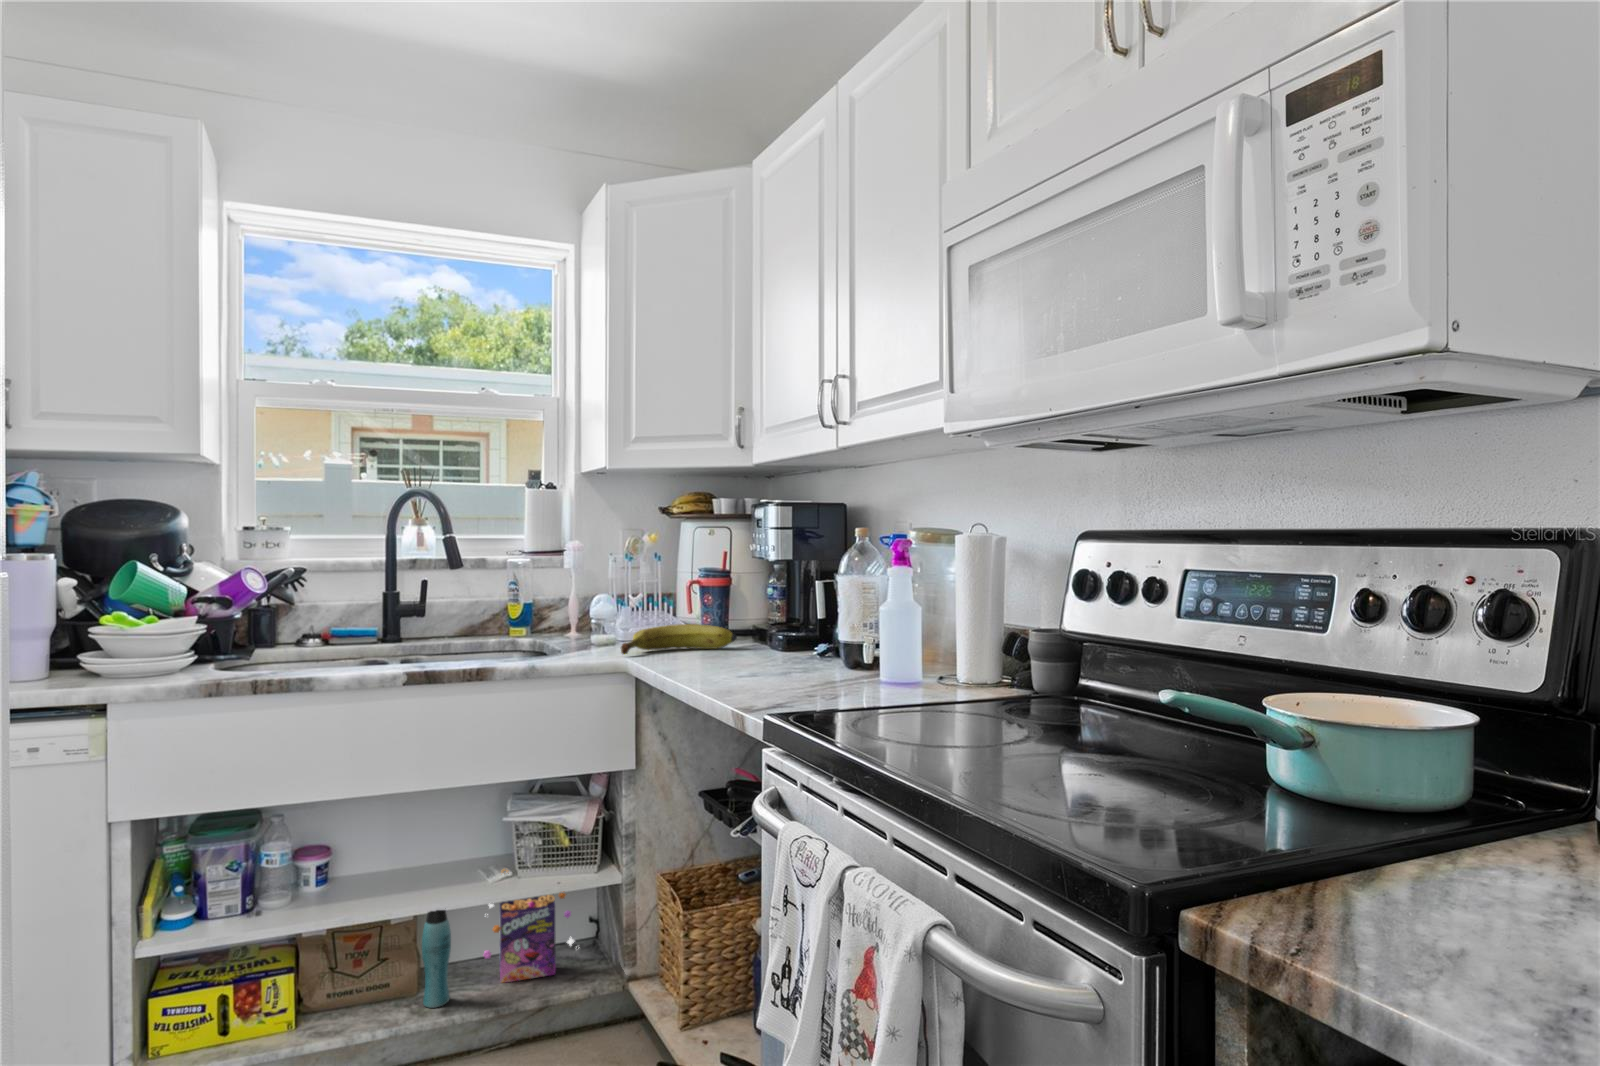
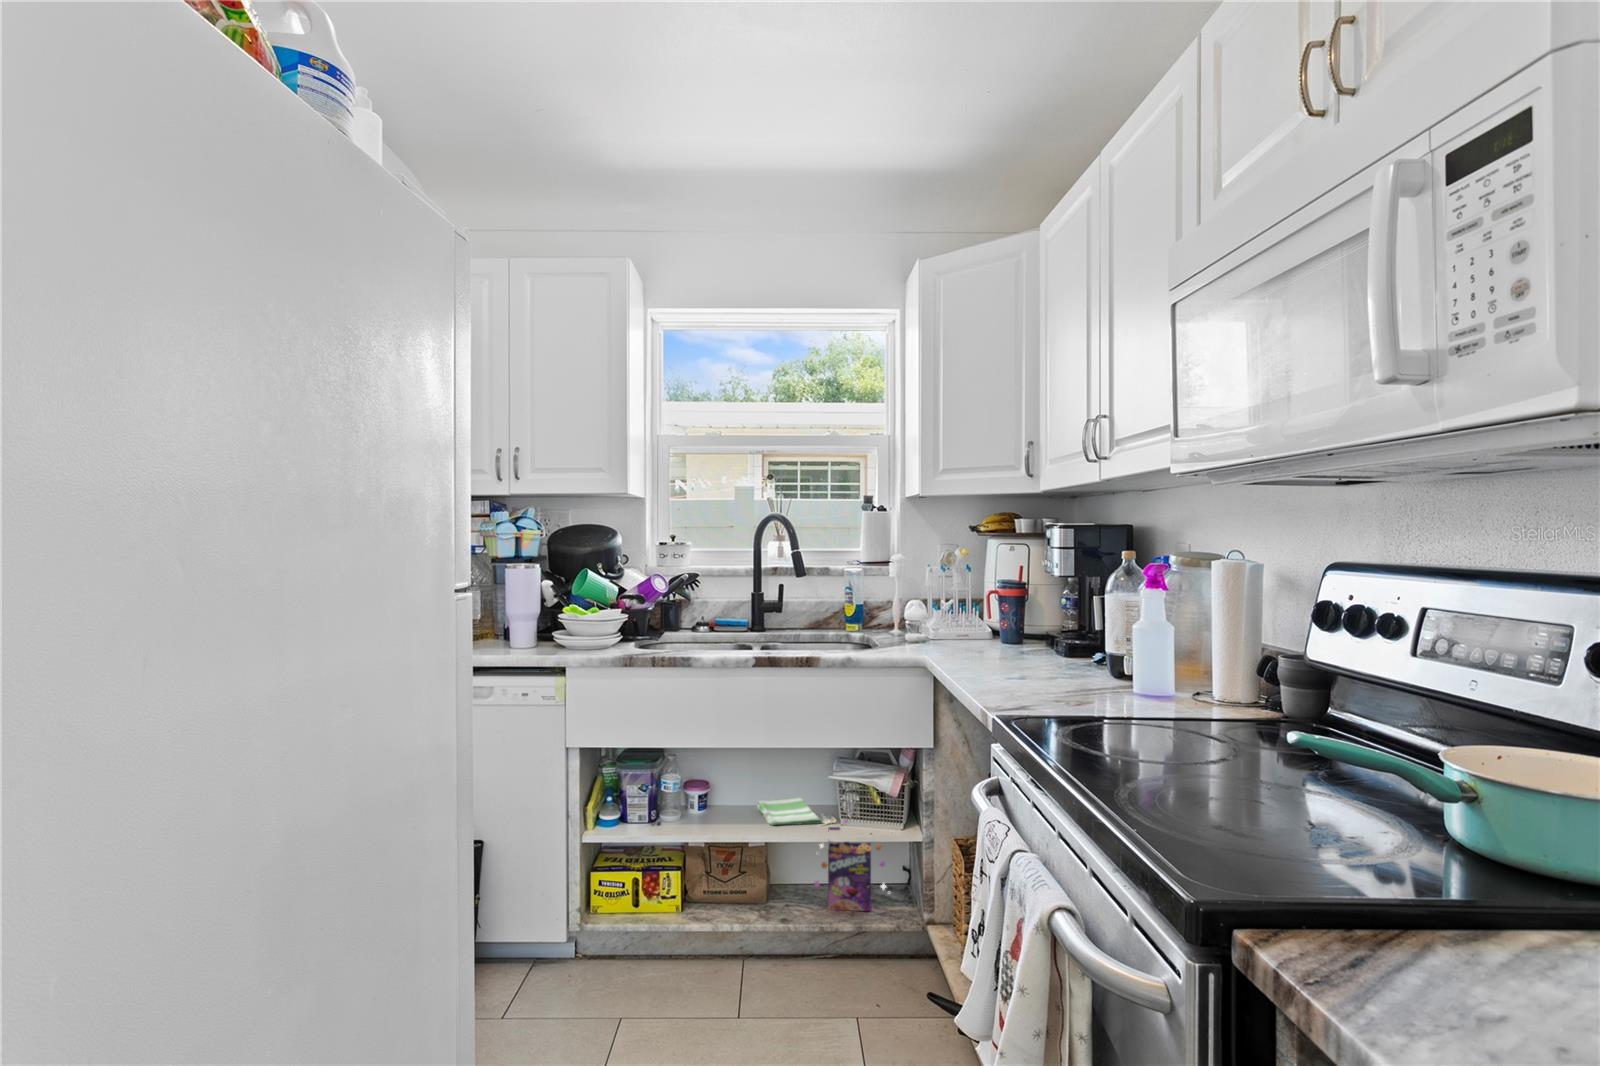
banana: present [621,624,737,654] -> none [921,627,1026,654]
dish towel: none [398,849,492,893] -> present [757,797,822,826]
bottle: present [422,910,451,1008] -> none [769,835,789,918]

